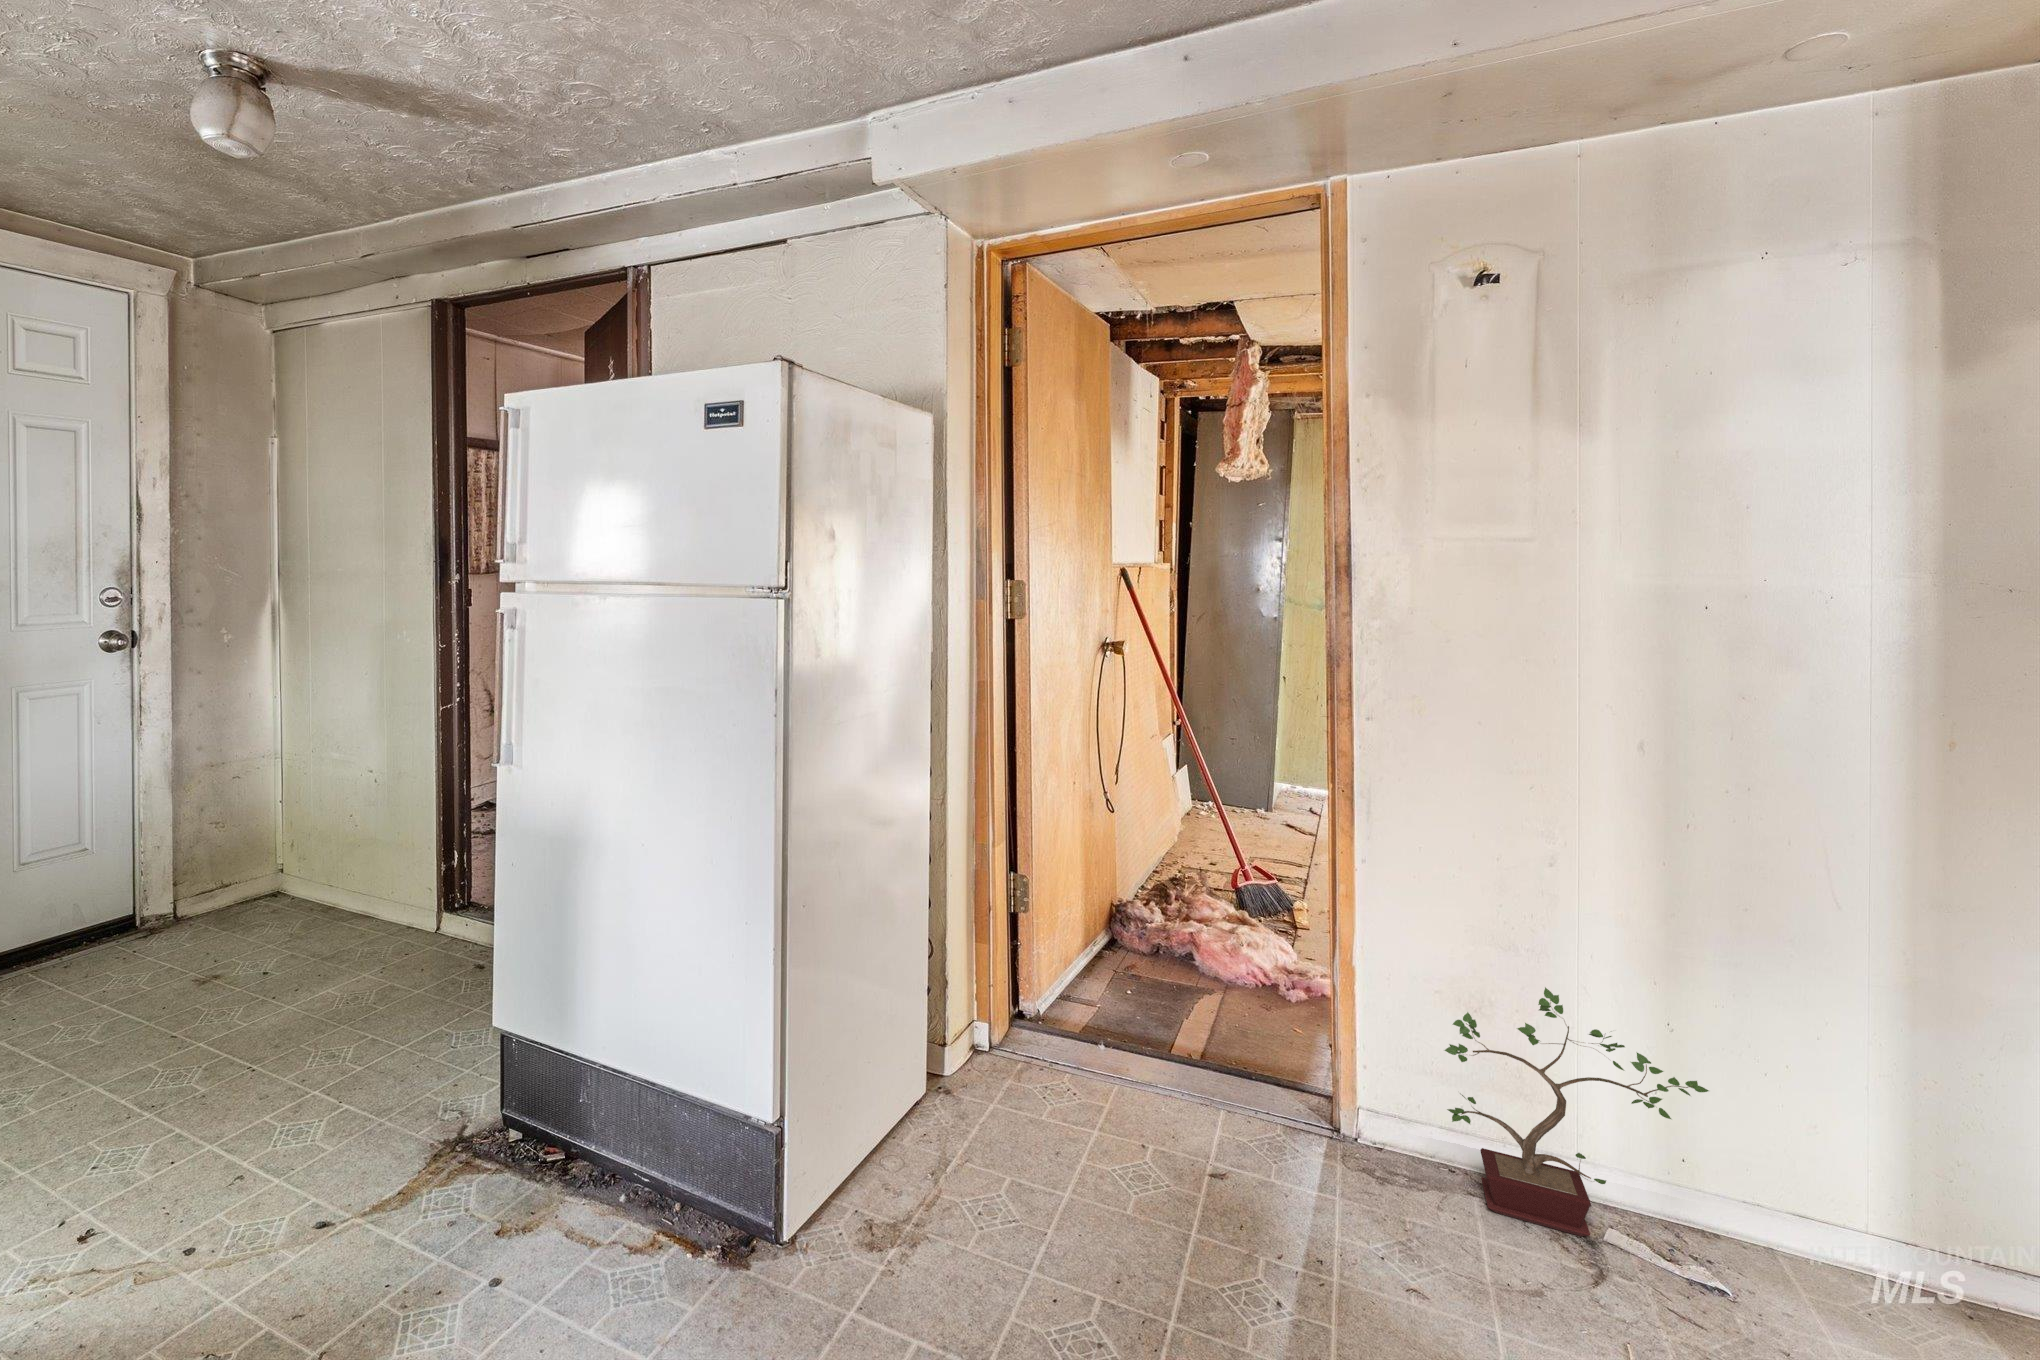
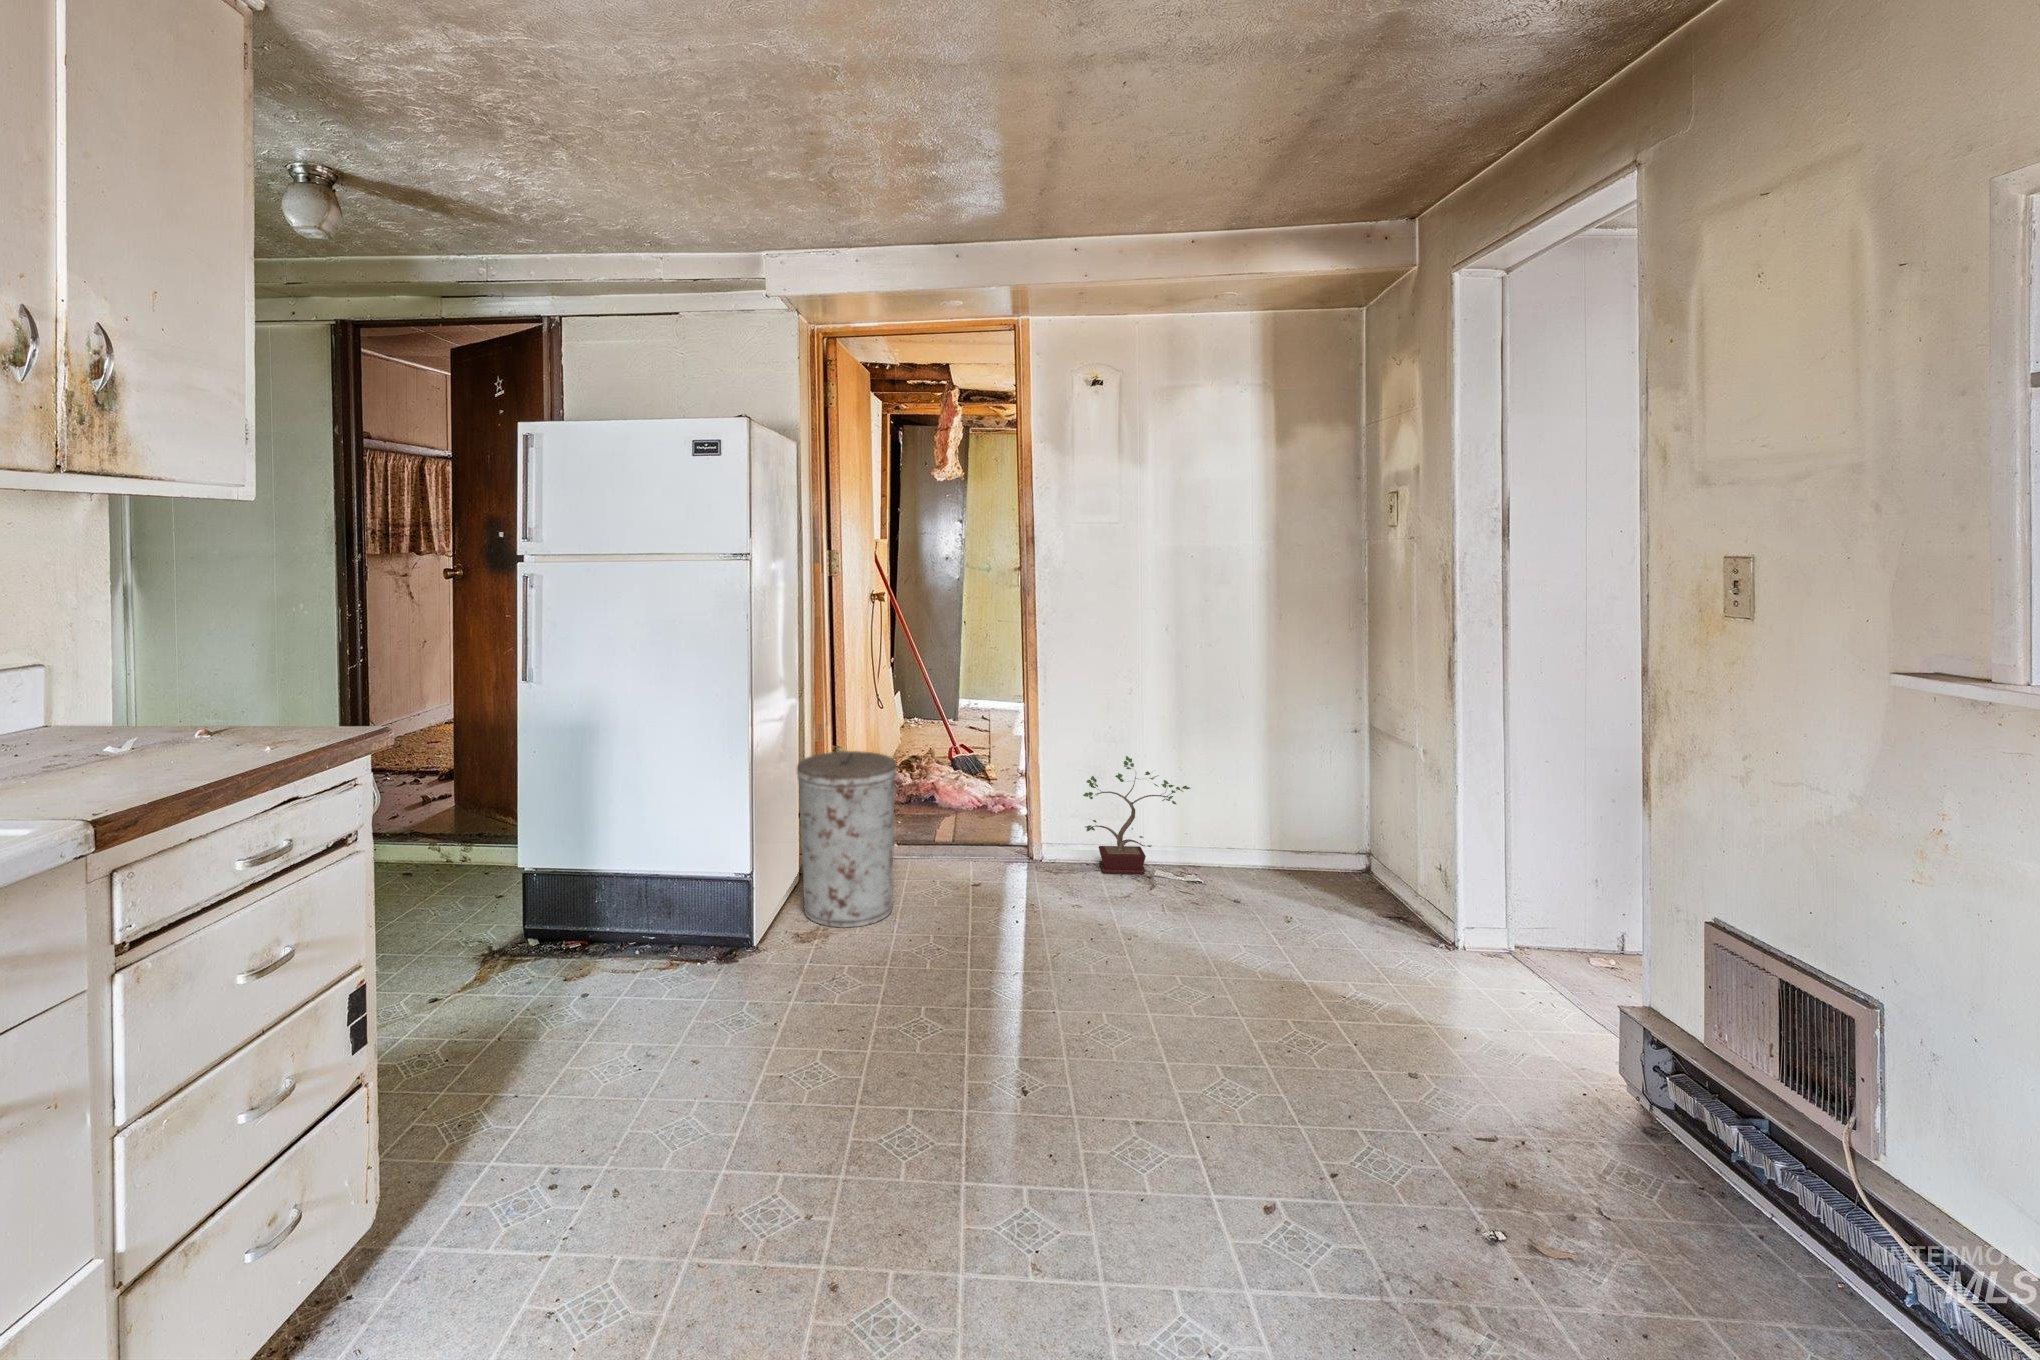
trash can: none [896,903,1063,1226] -> present [797,751,897,928]

